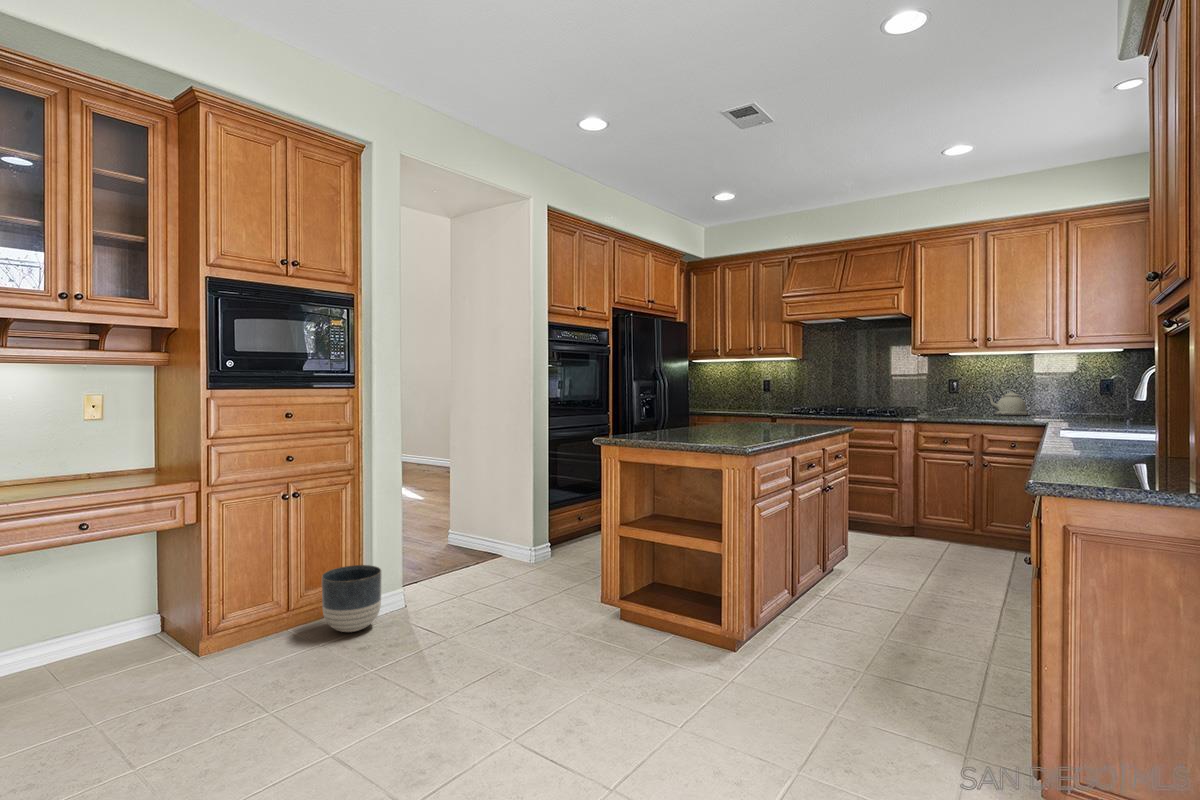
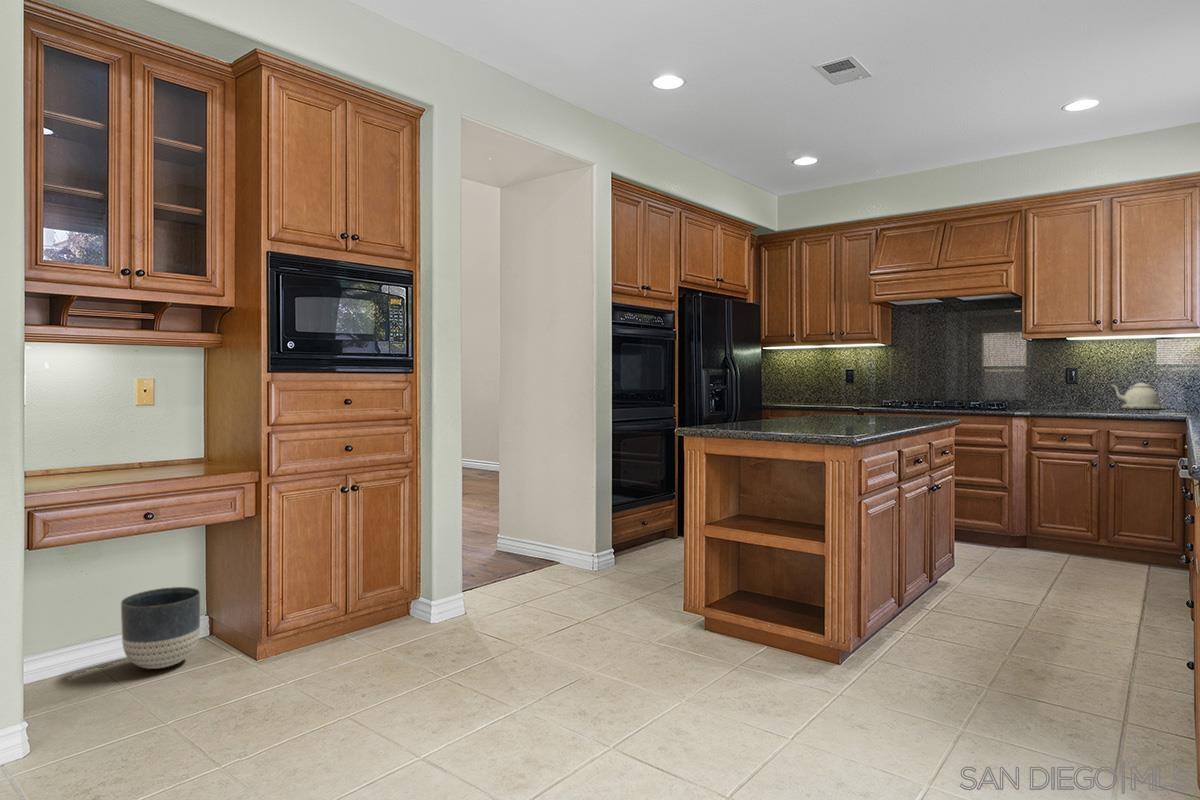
planter: present [322,565,381,632] -> present [121,587,200,669]

